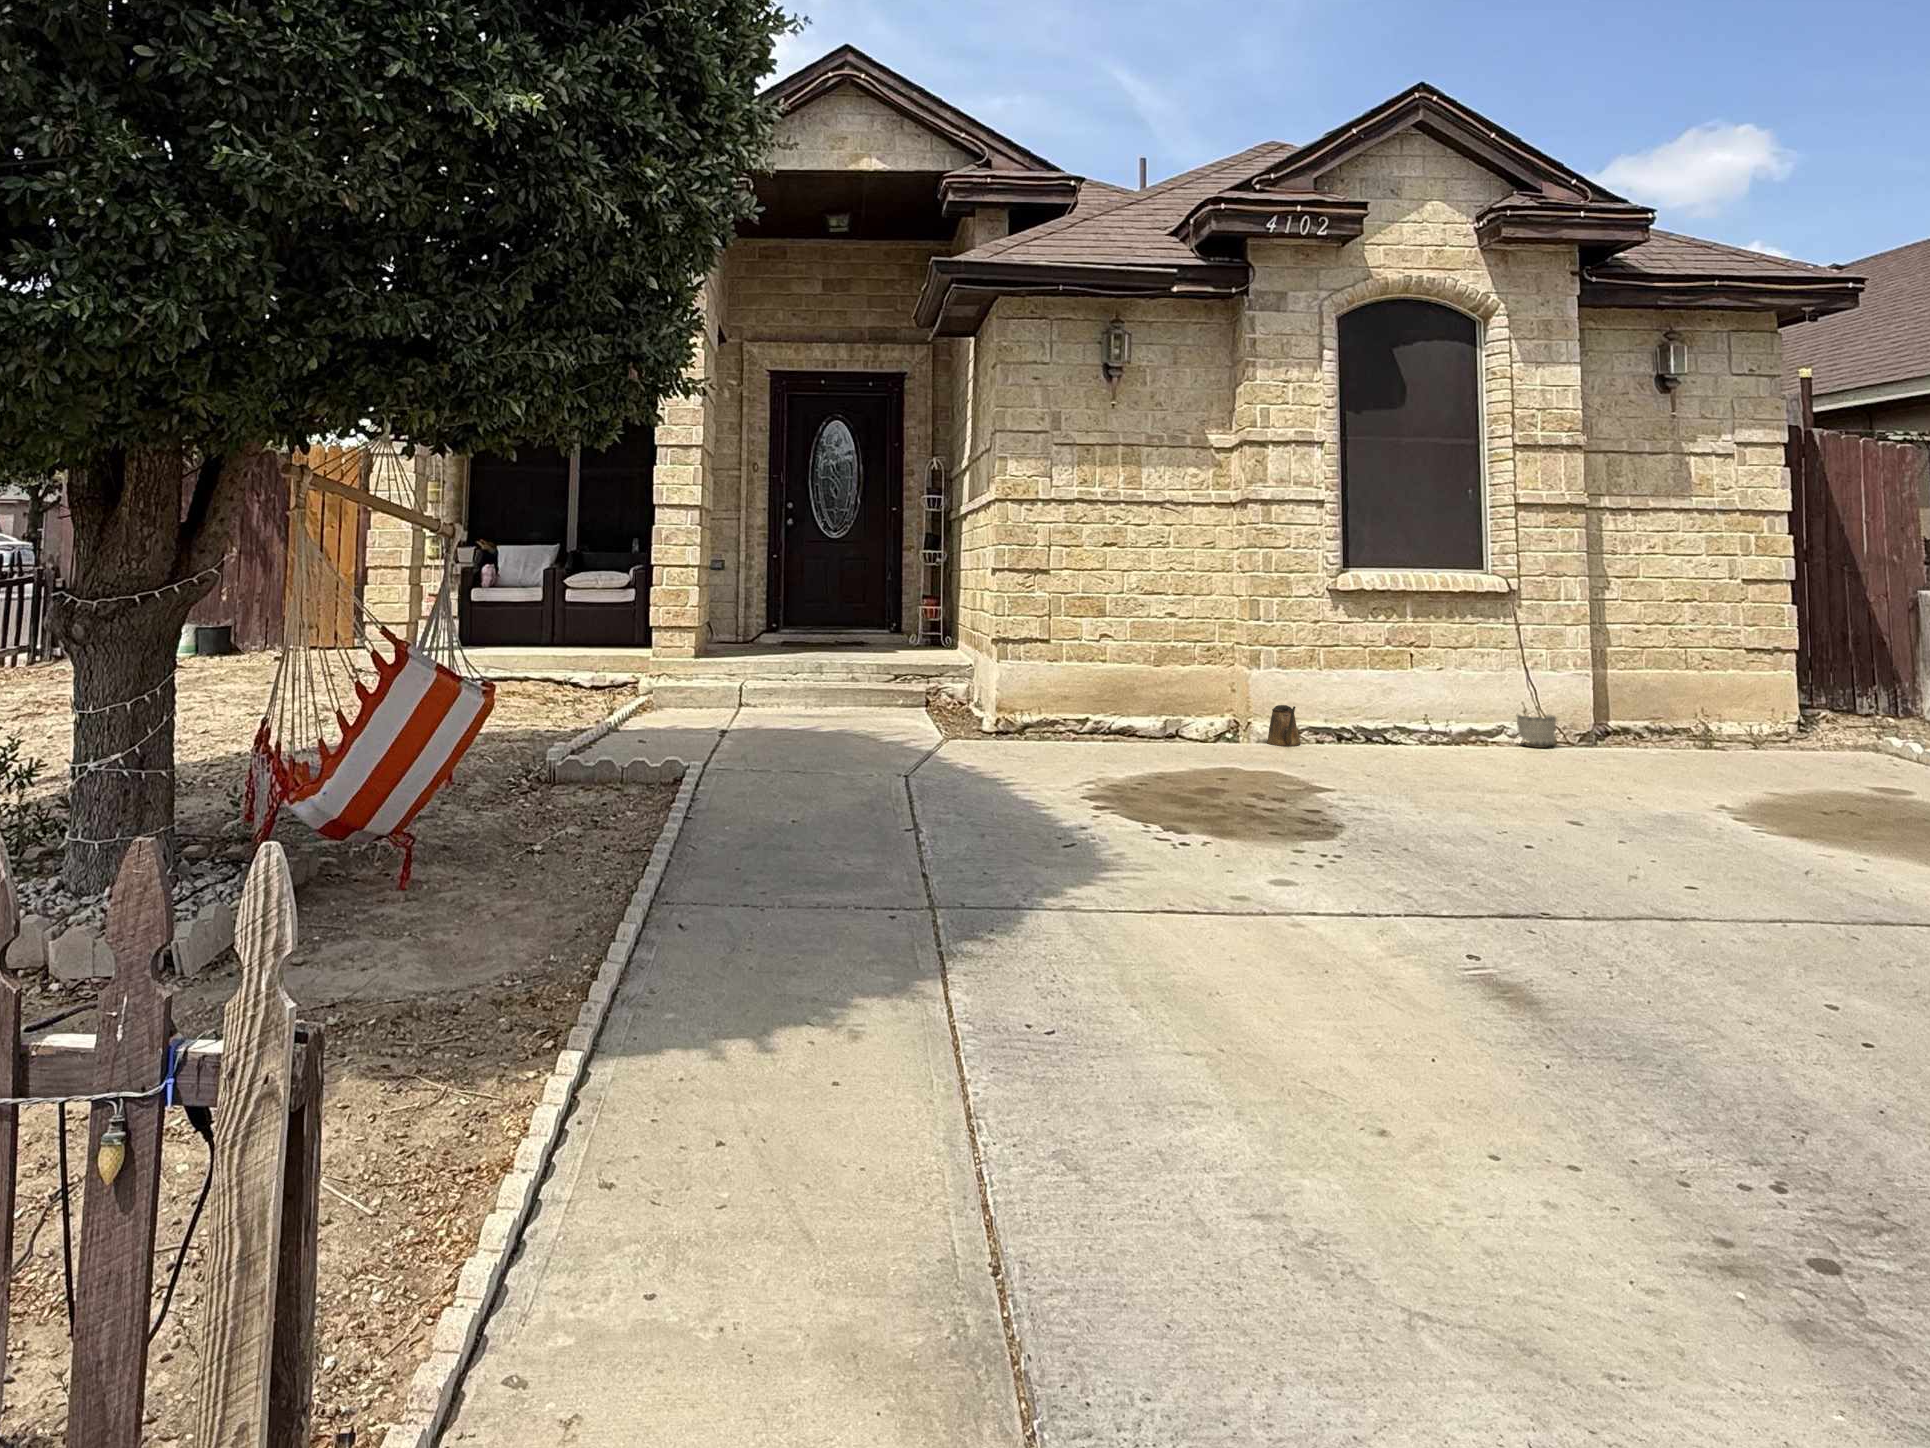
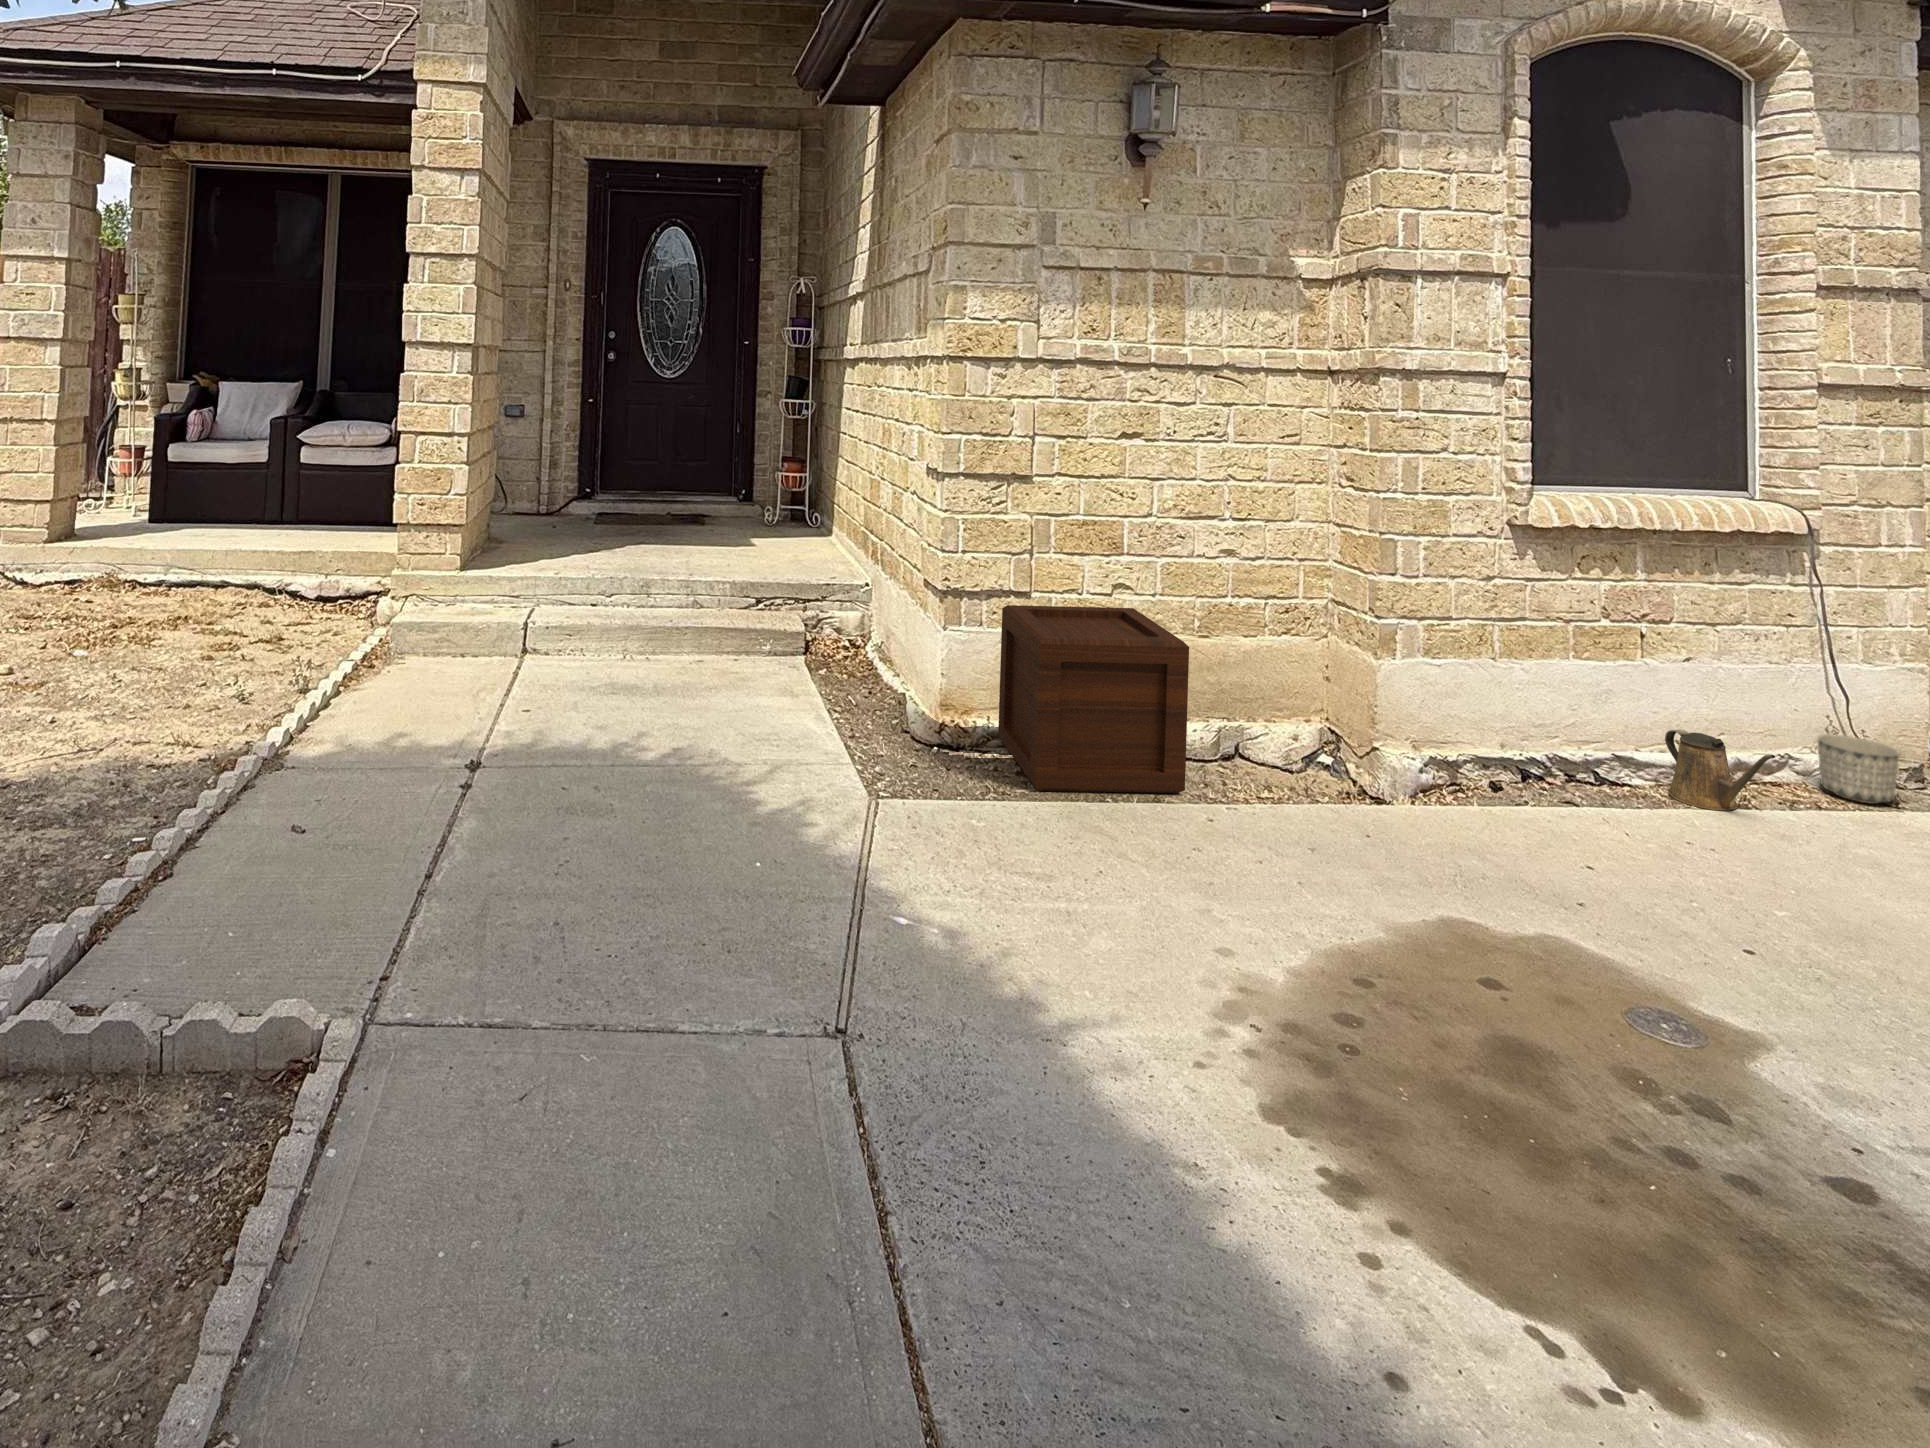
wooden crate: none [1032,647,1127,741] -> present [998,605,1189,793]
watering can: present [1267,705,1300,746] -> present [1665,730,1775,811]

